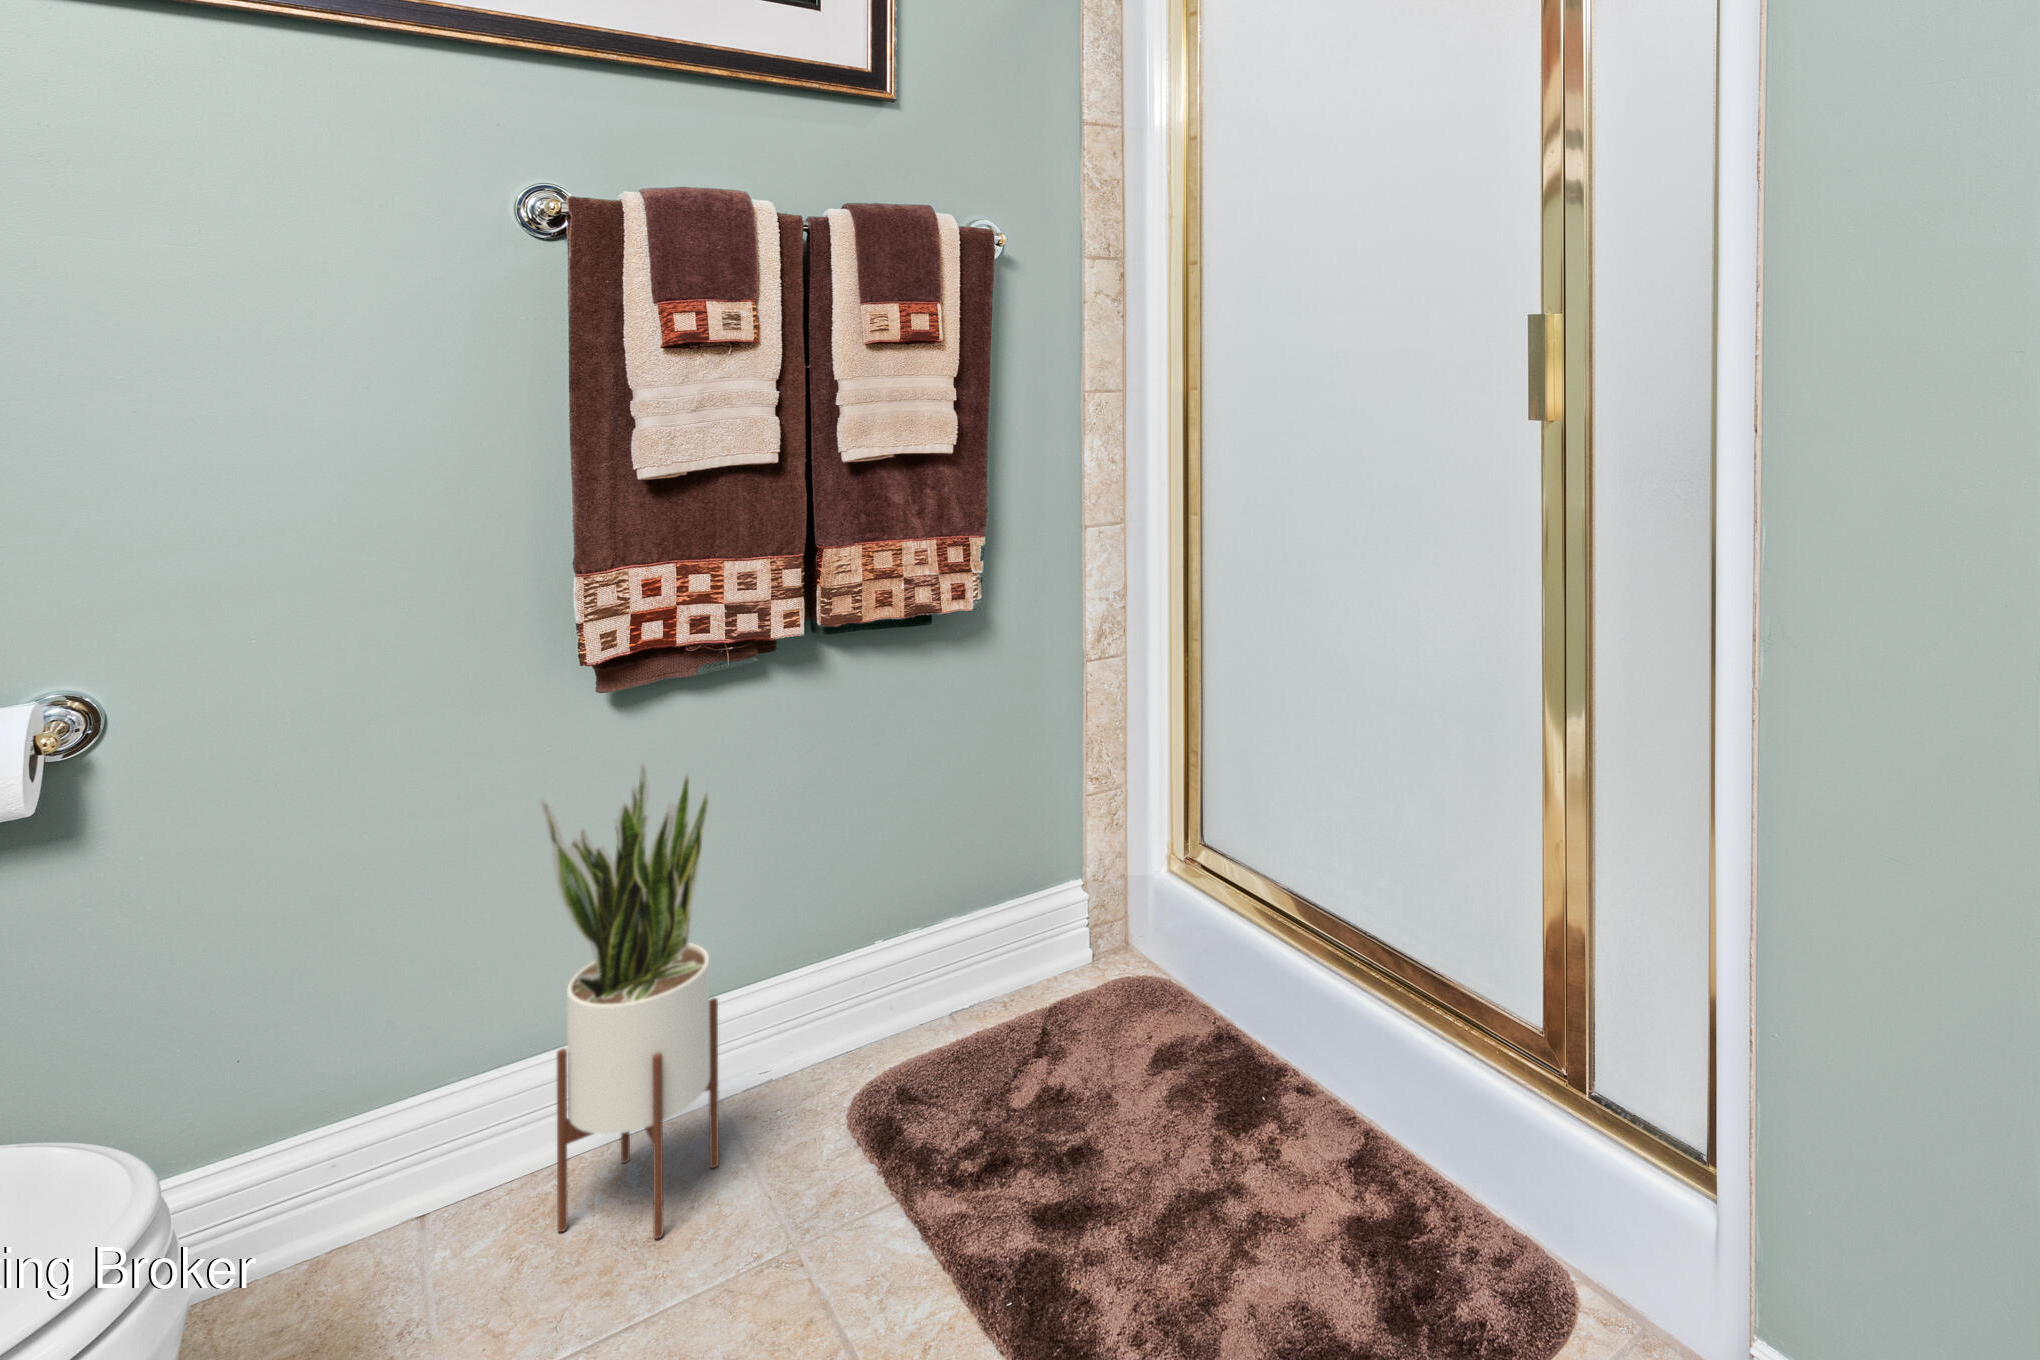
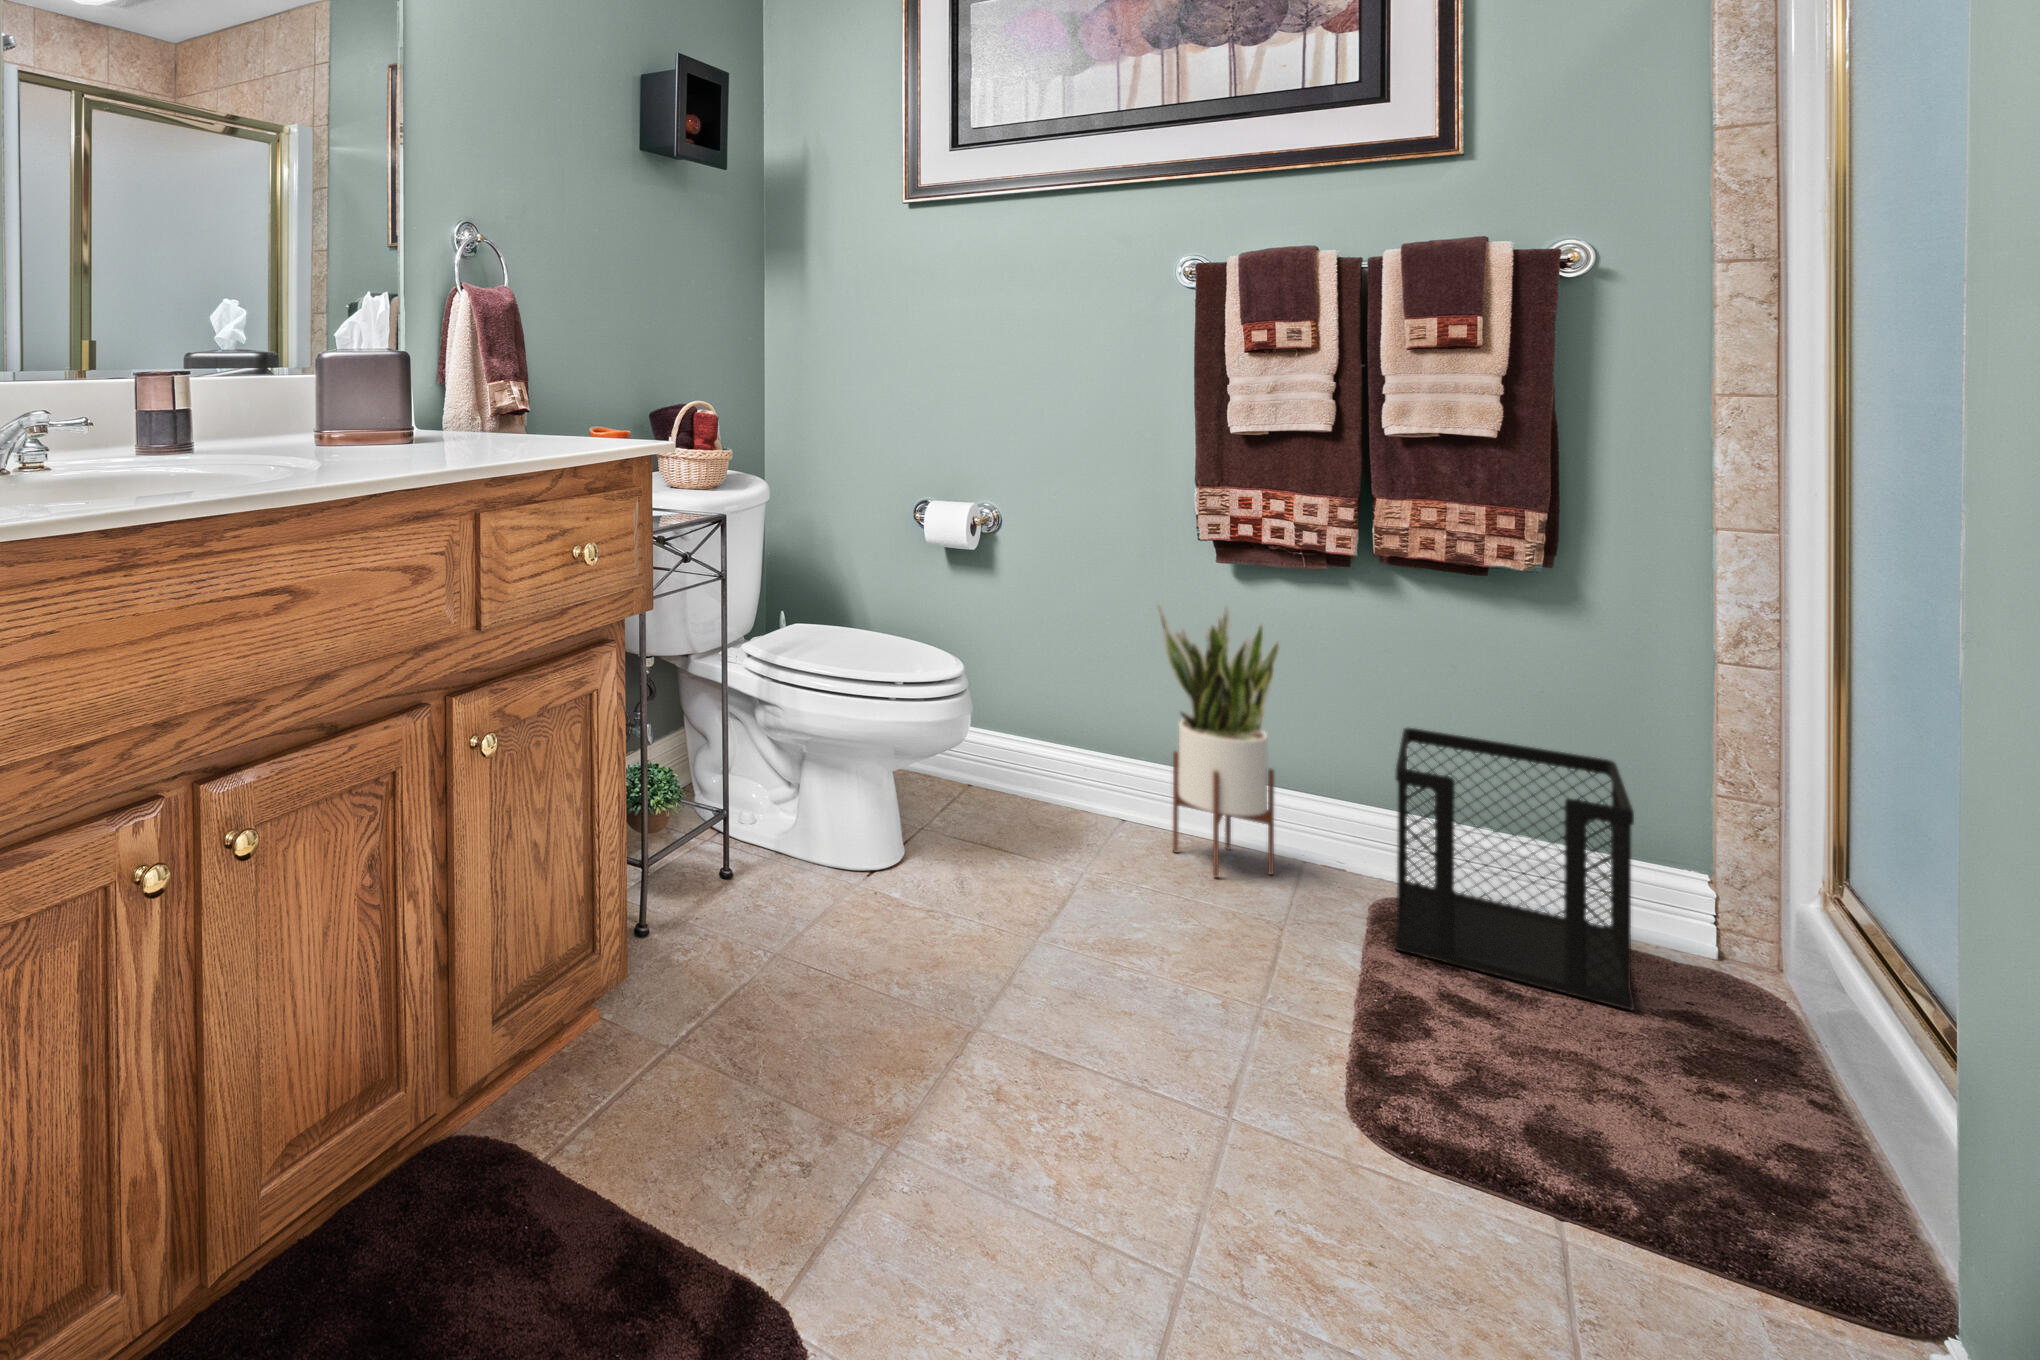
wastebasket: none [849,803,1142,1184] -> present [1395,728,1634,1010]

